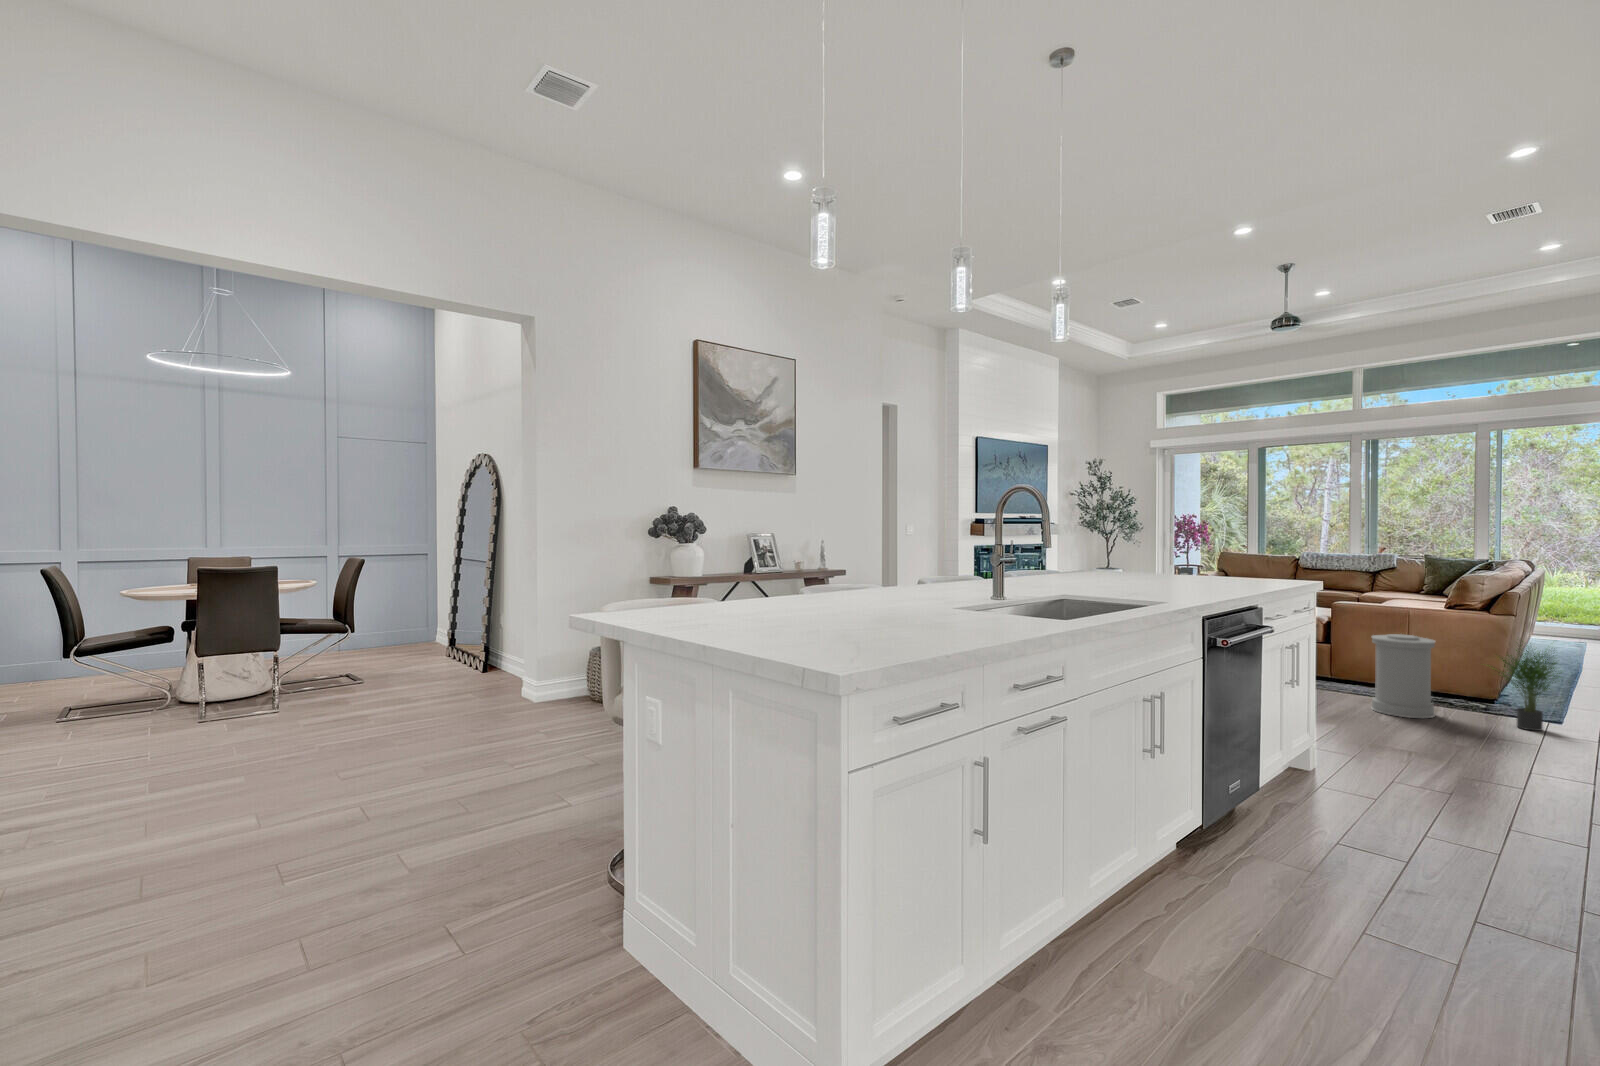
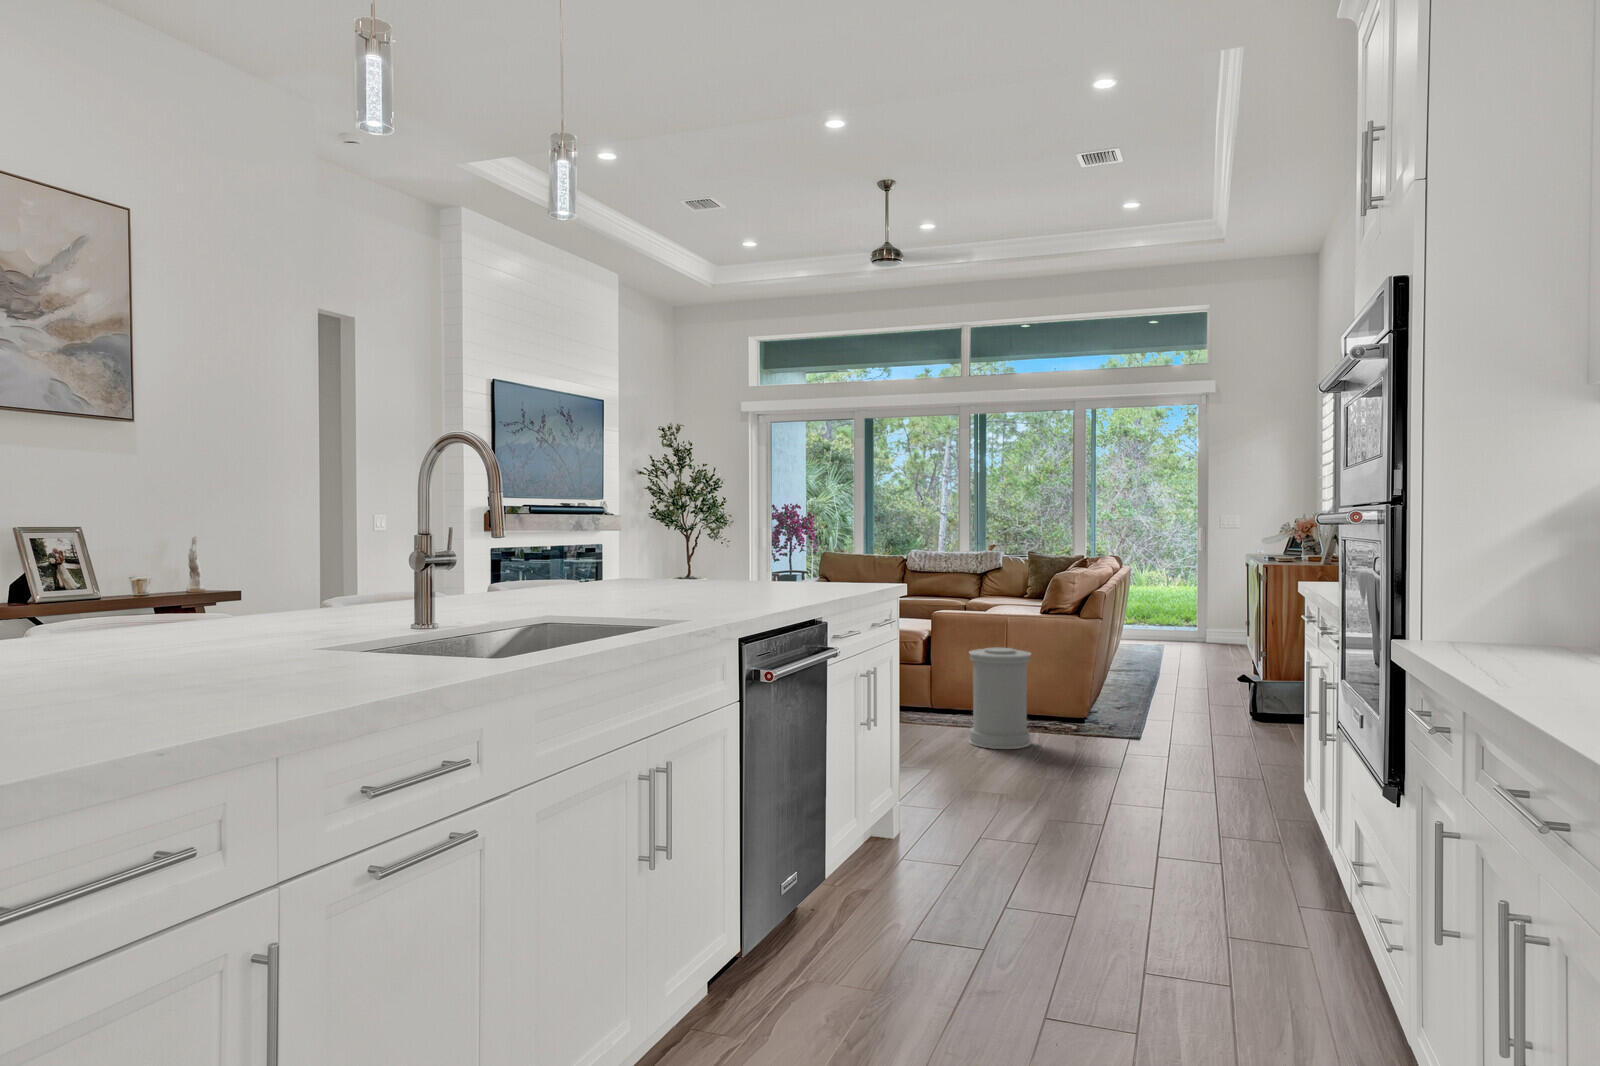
potted plant: present [1488,645,1558,731] -> none [1069,643,1151,751]

